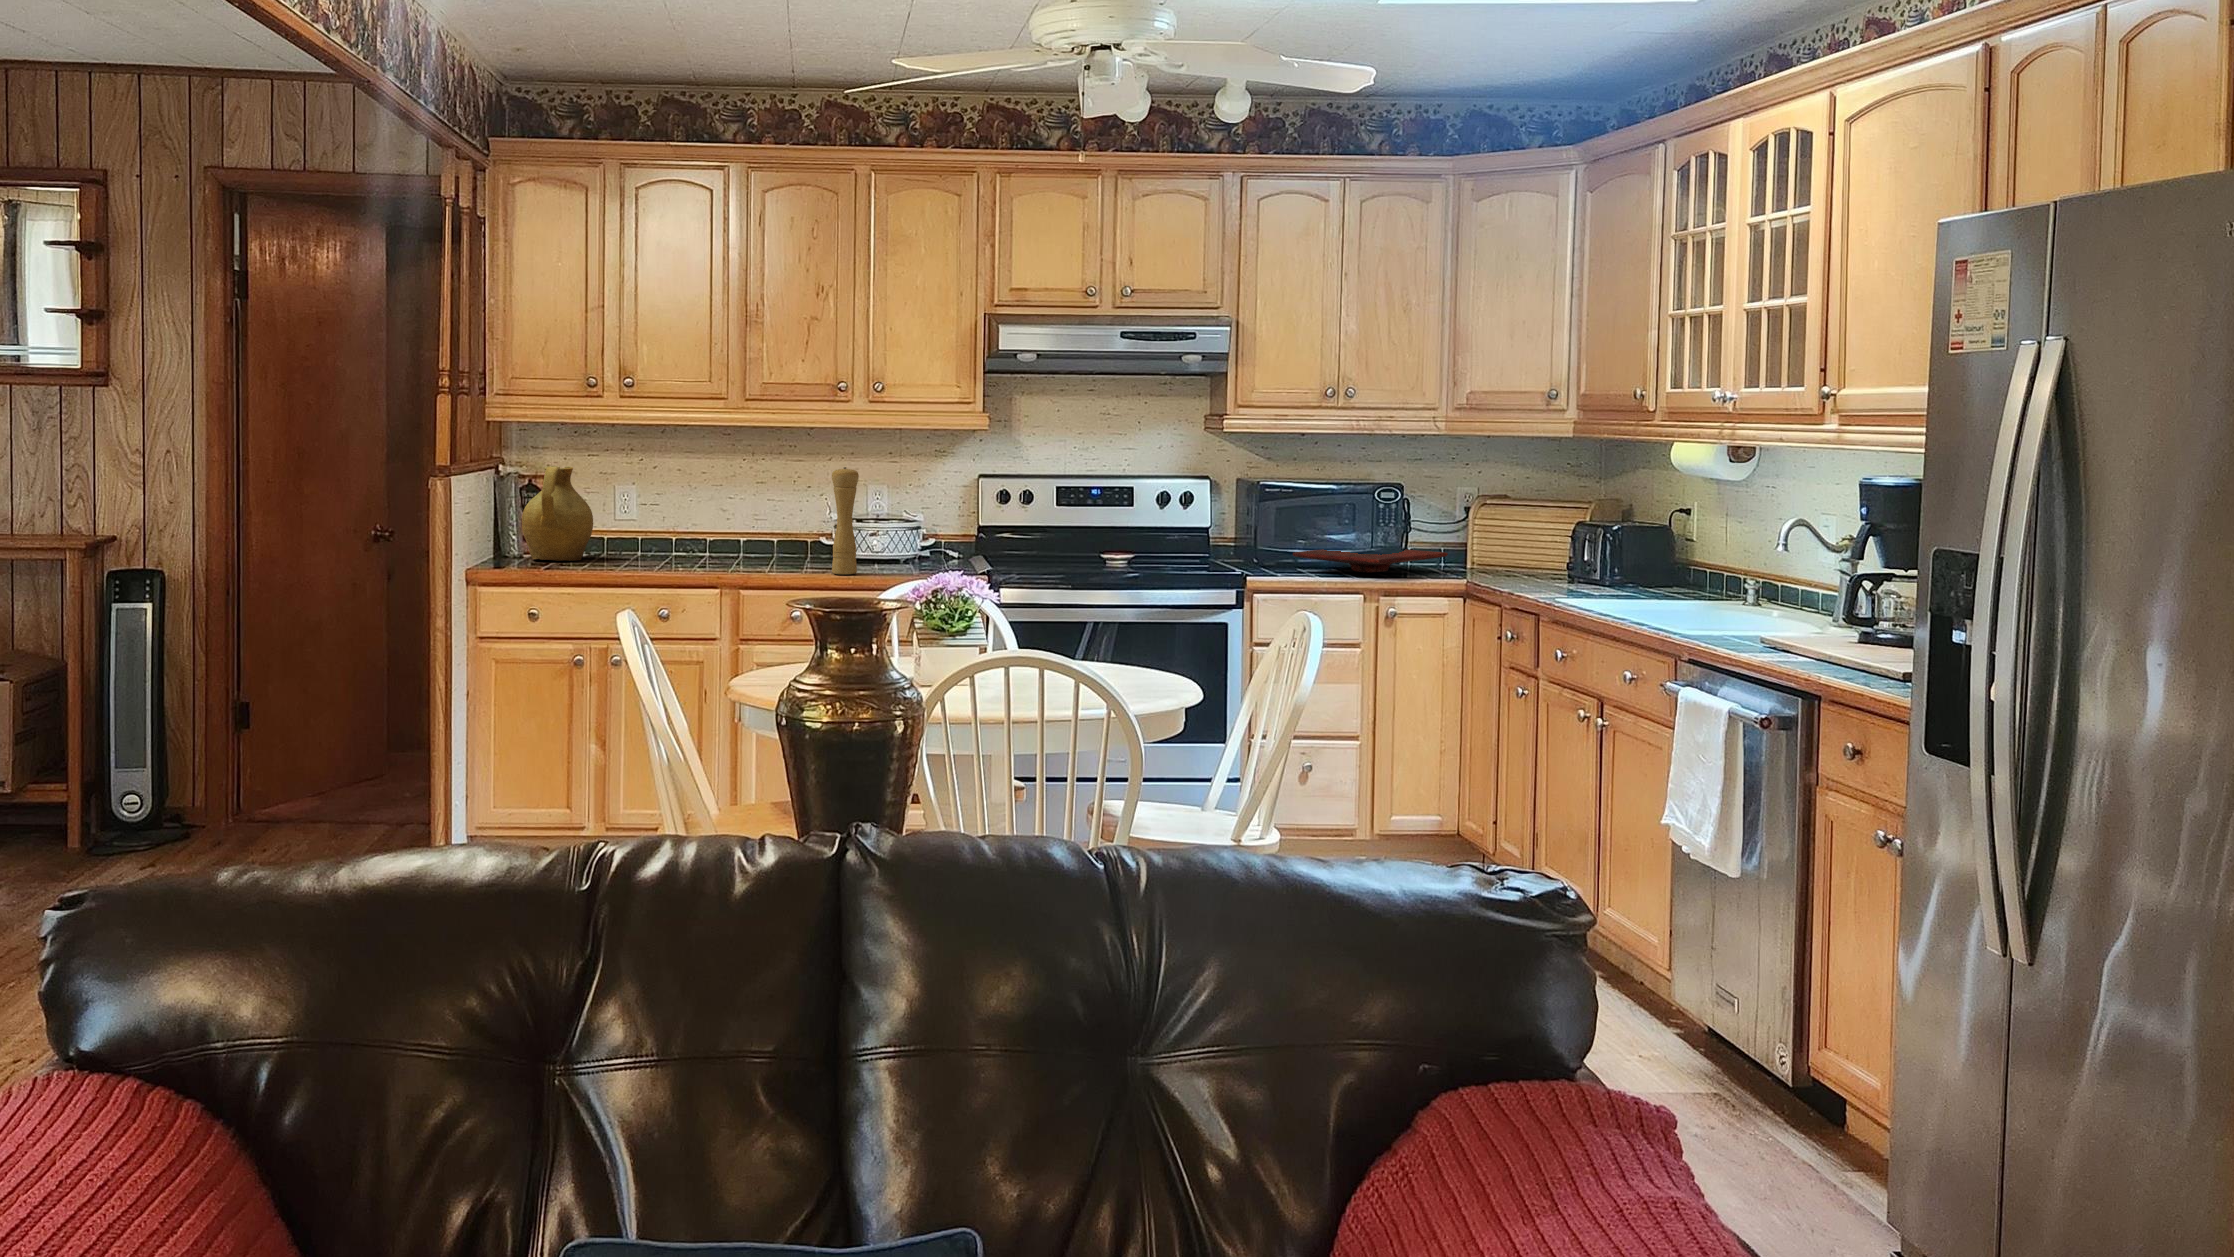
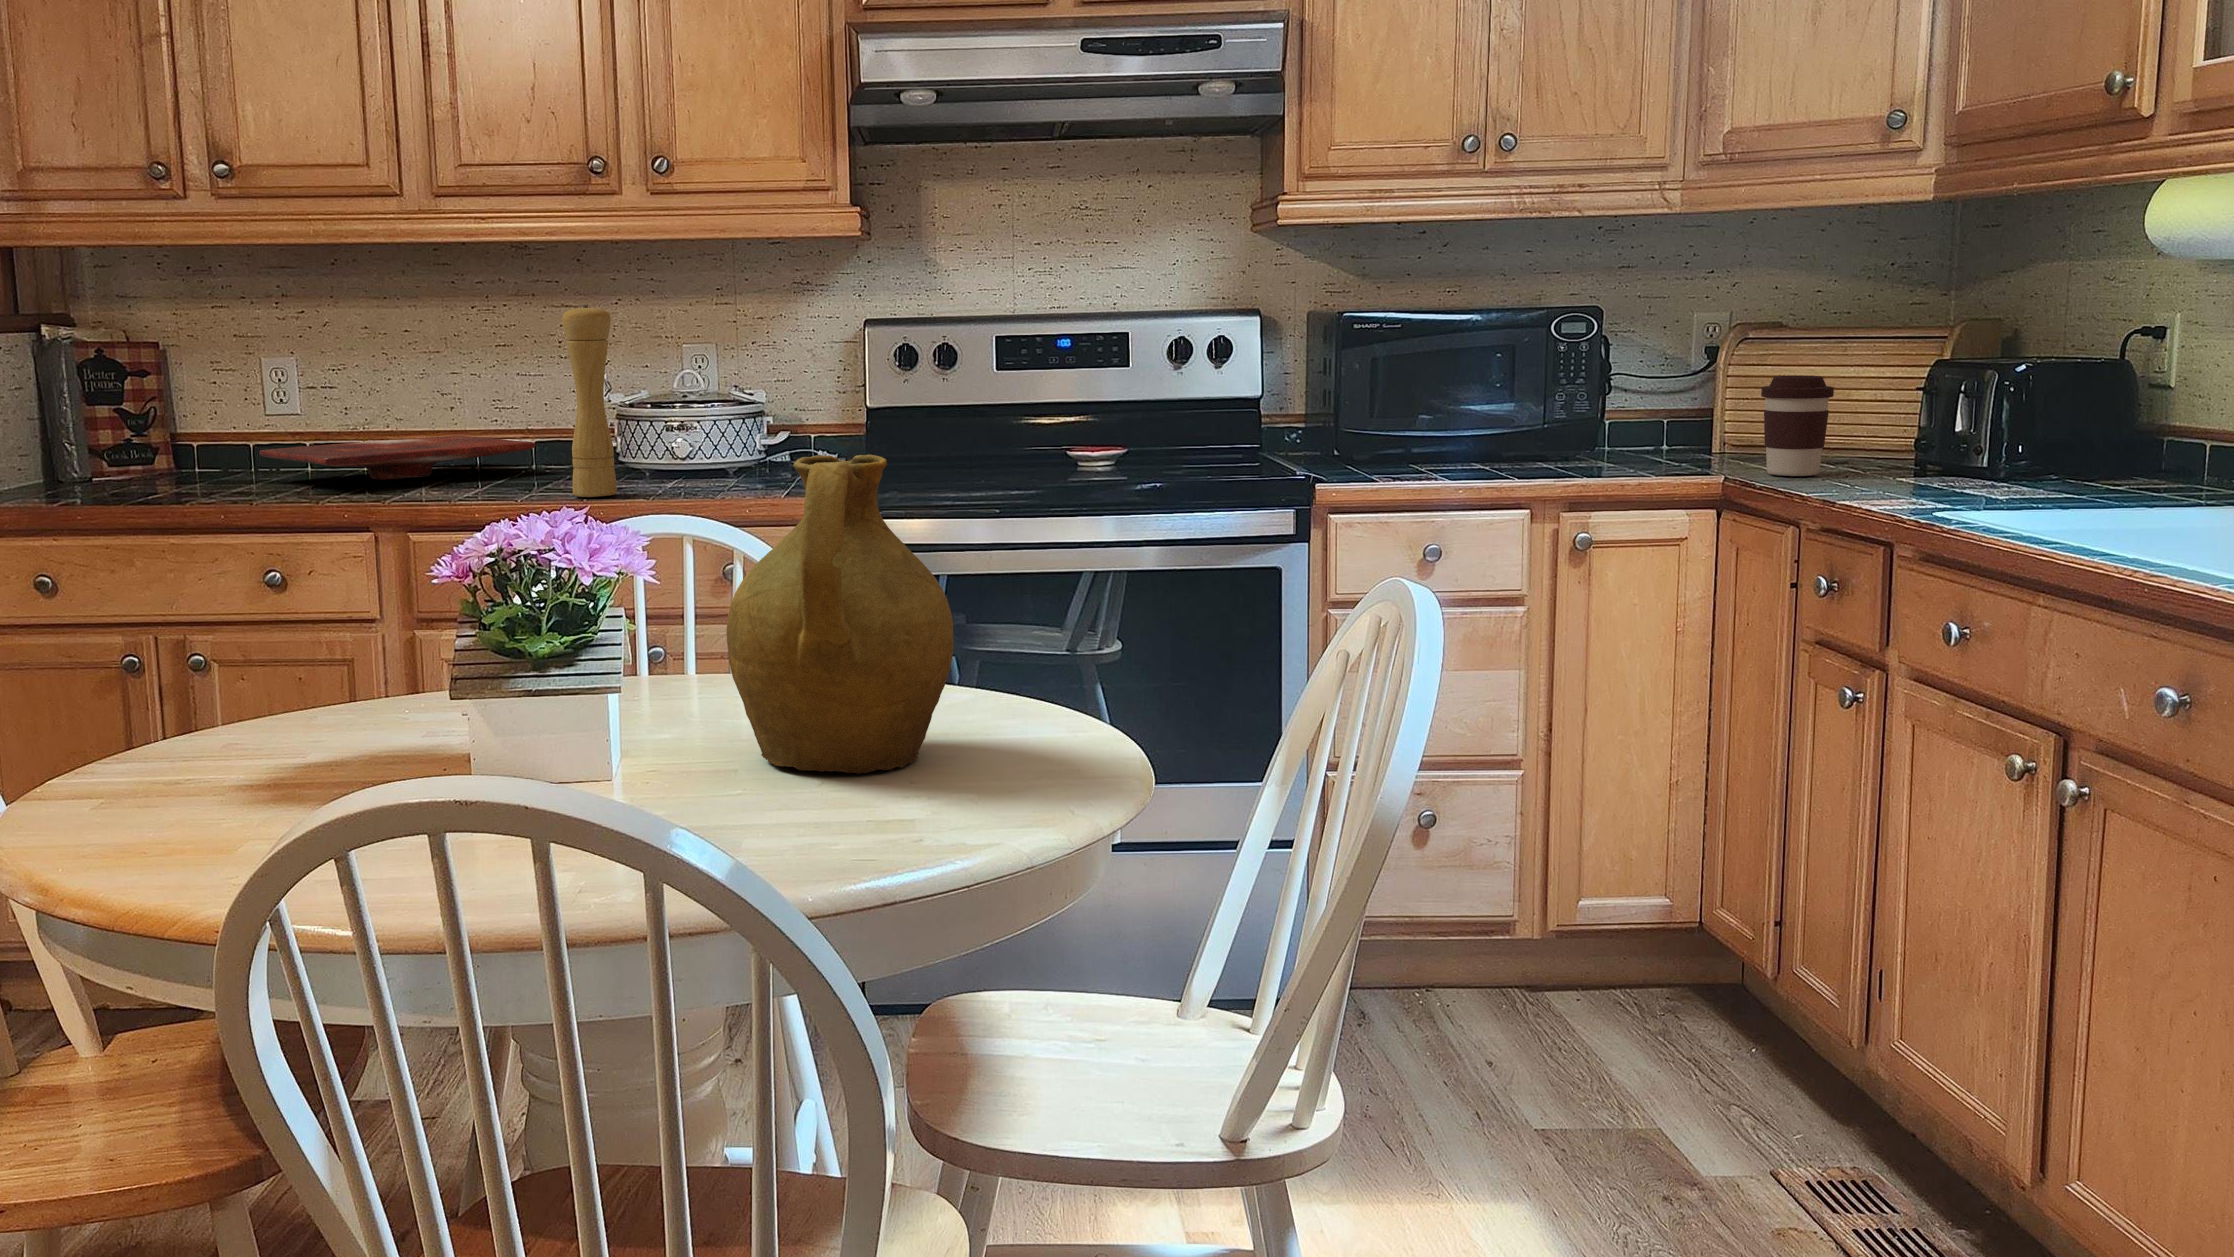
pitcher: present [522,466,593,561] -> present [726,455,954,774]
coffee cup: none [1484,527,1521,581] -> present [1761,375,1834,476]
cutting board: present [1293,549,1448,572] -> present [259,436,536,480]

